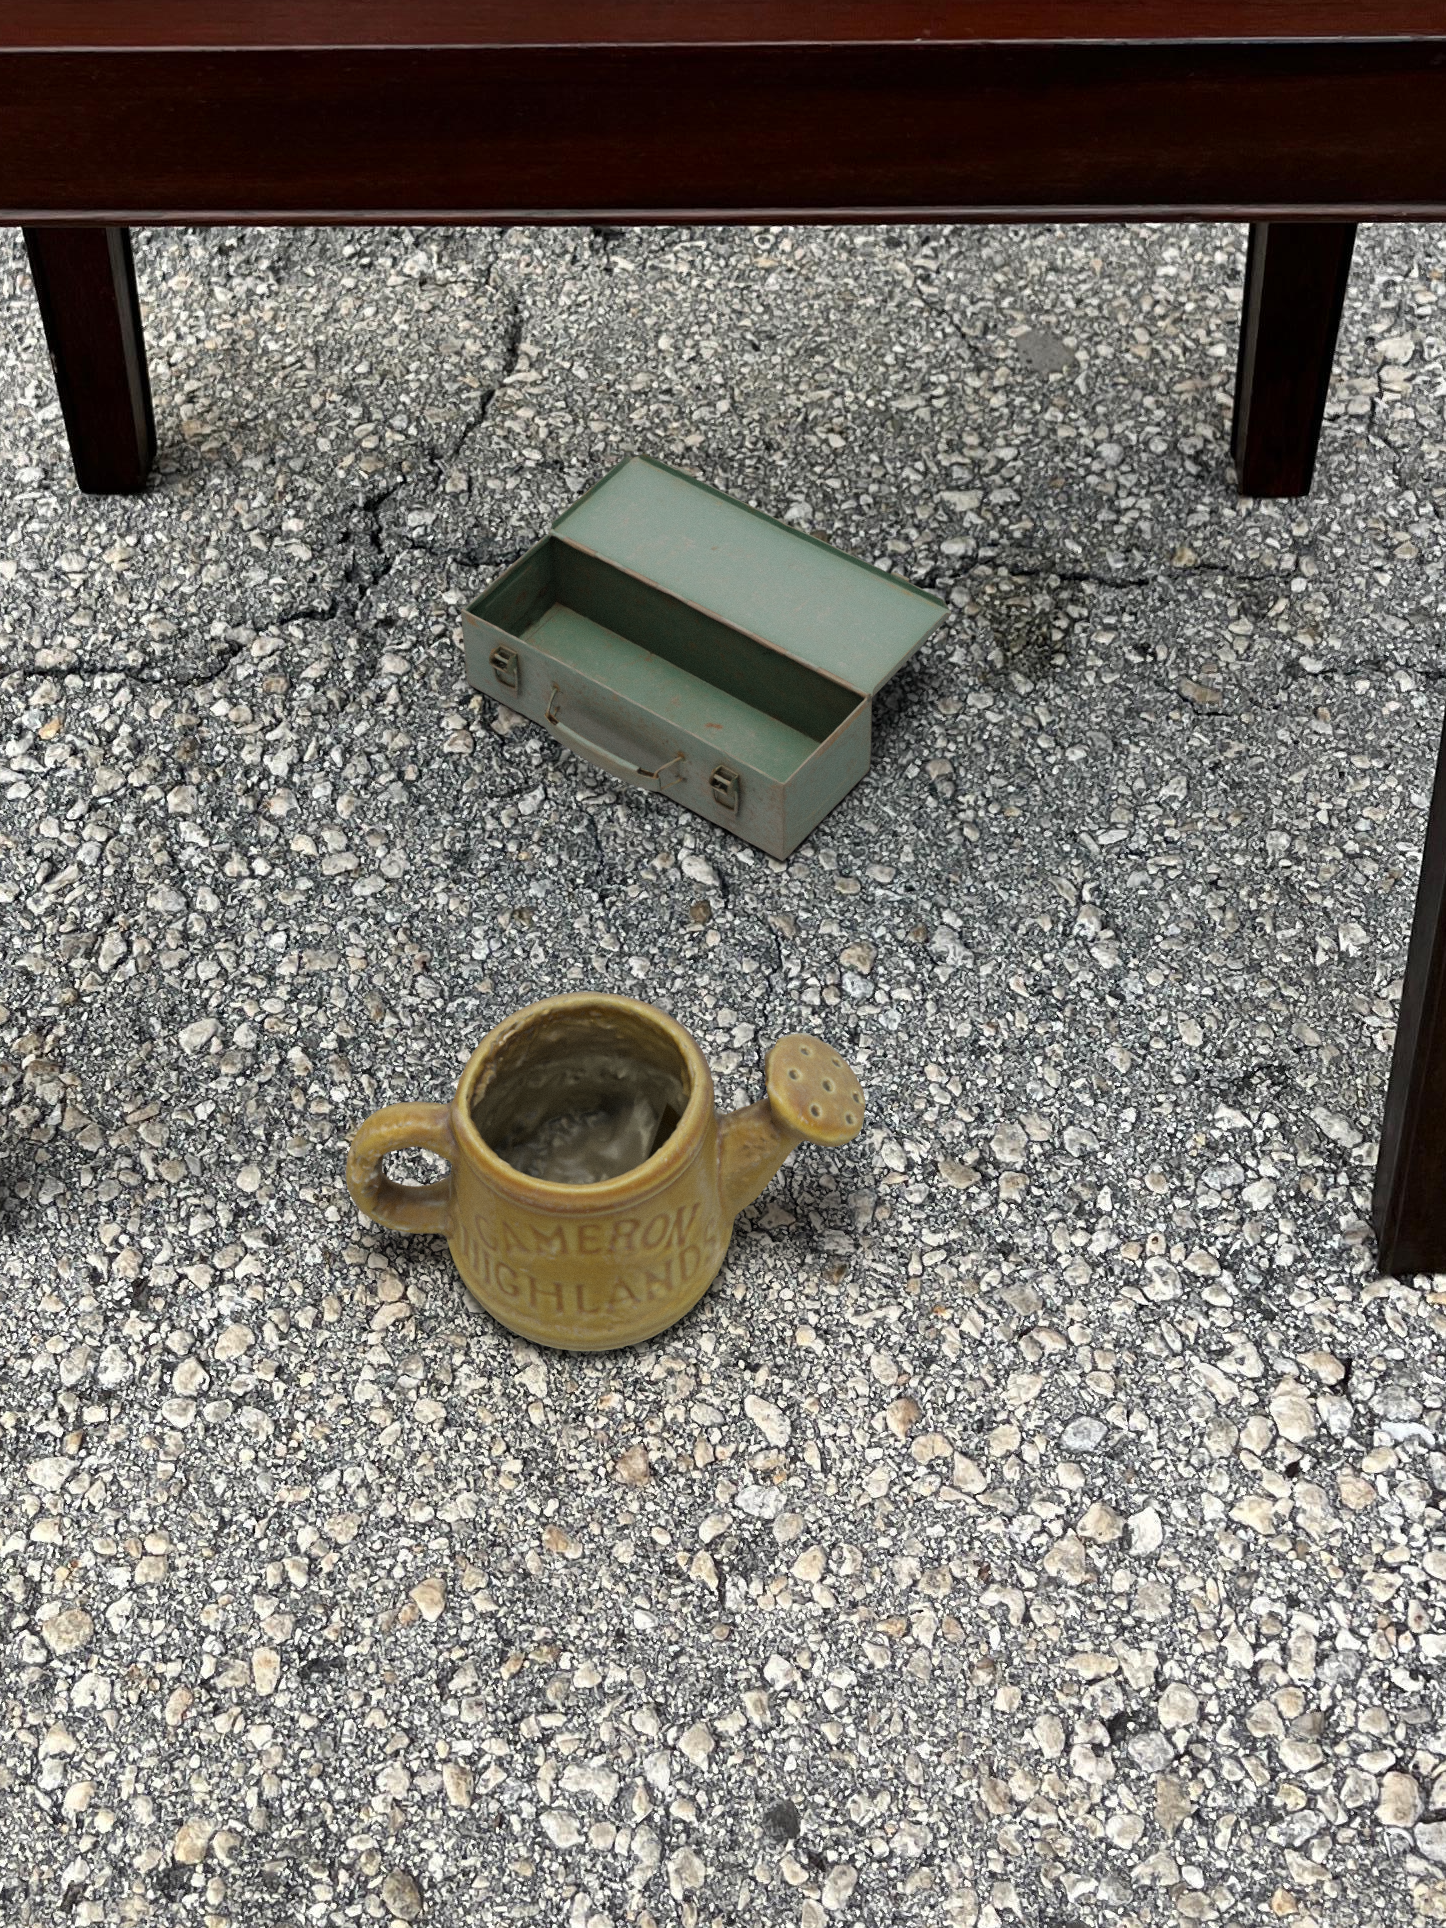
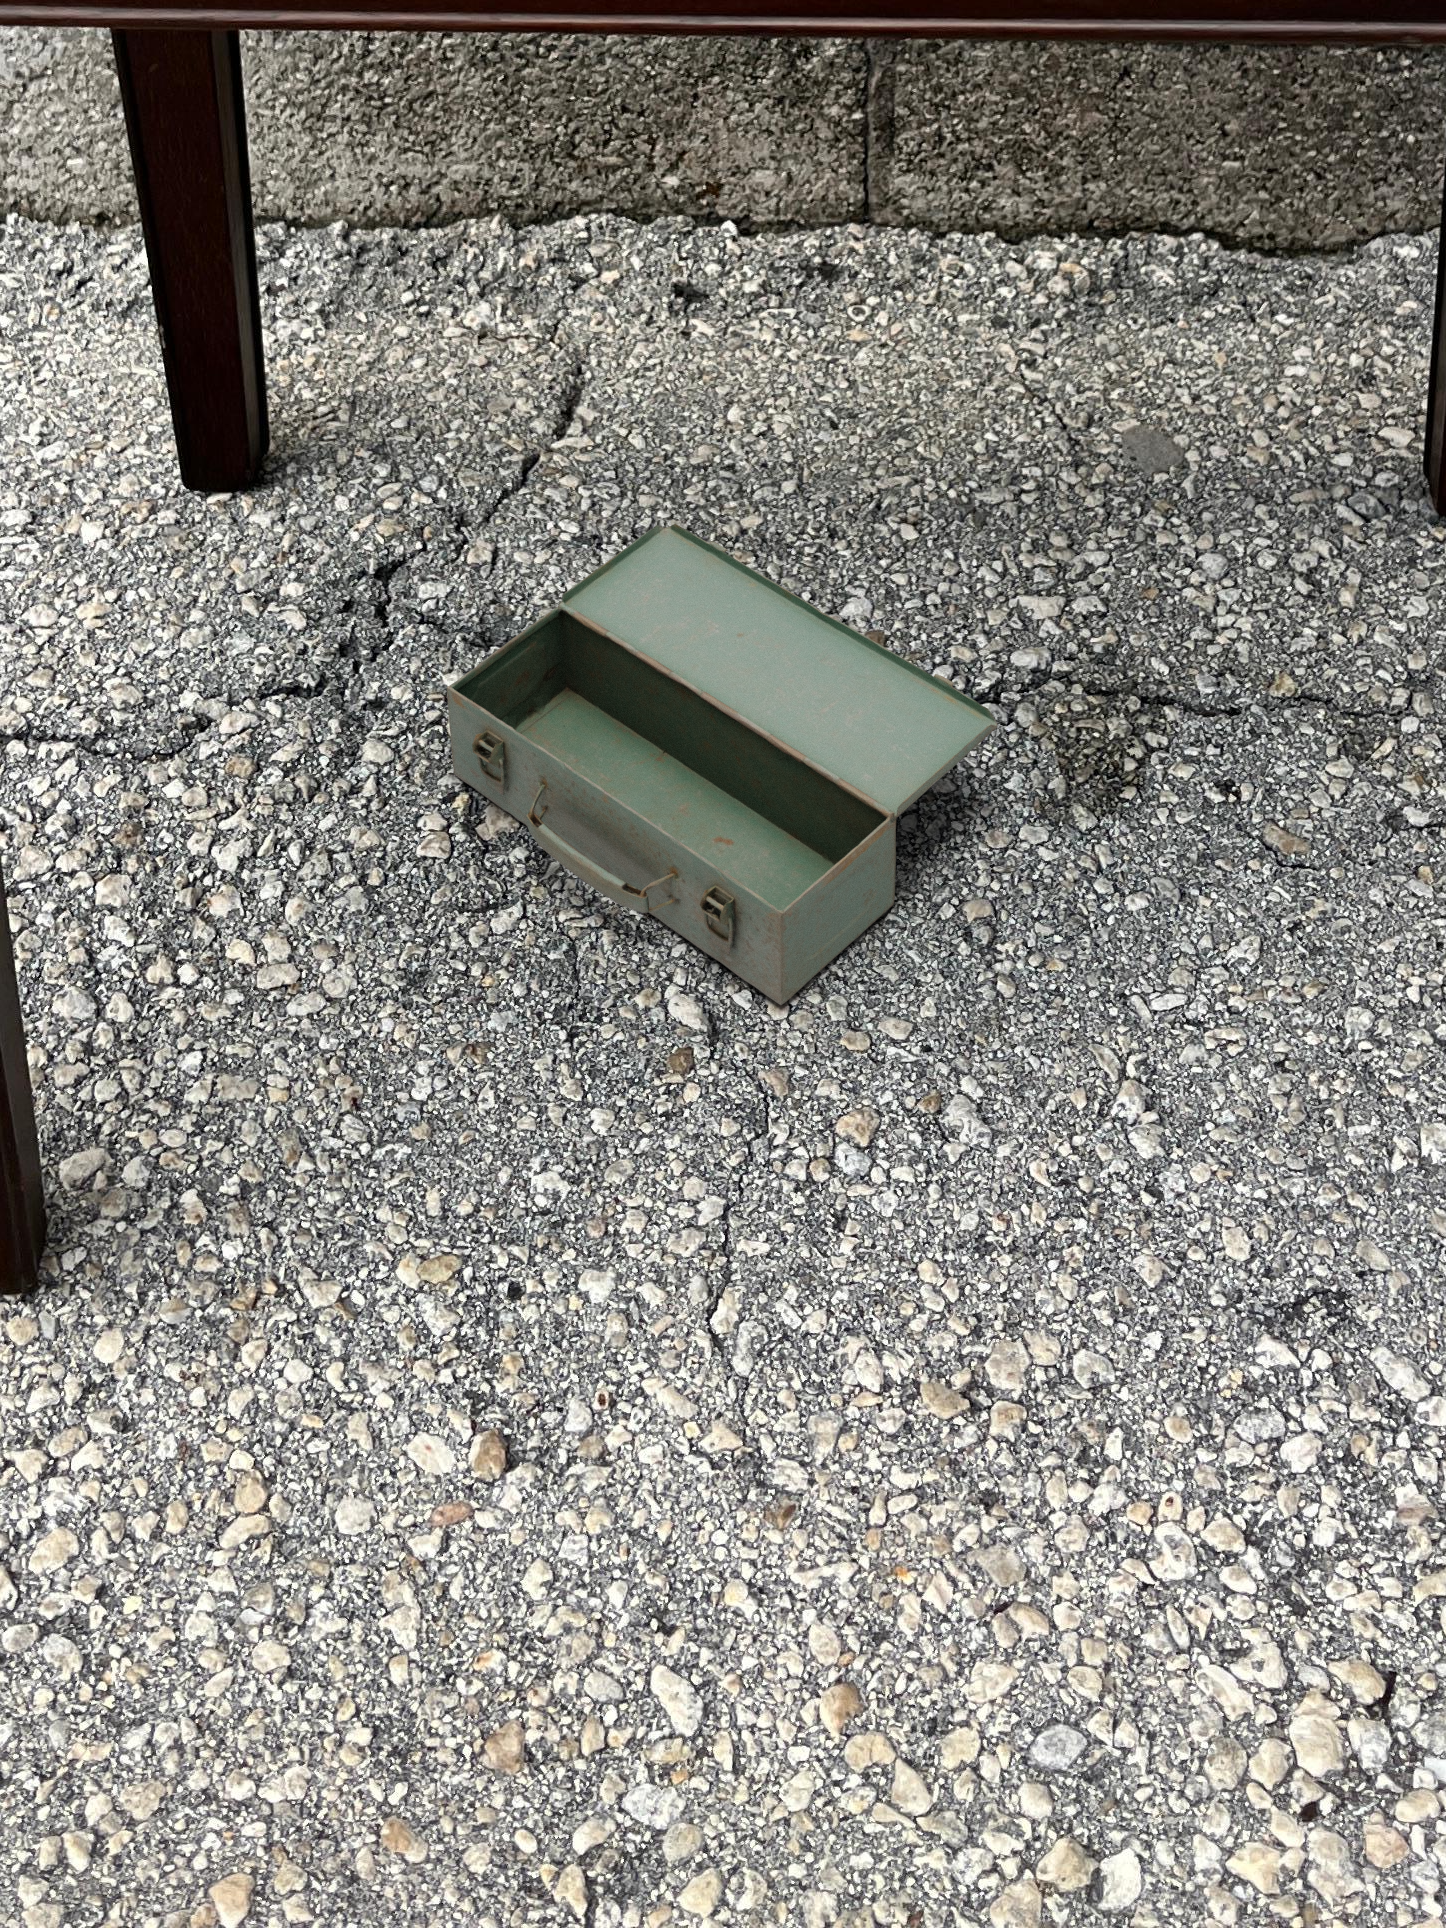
watering can: present [346,991,865,1351] -> none [202,1147,823,1604]

